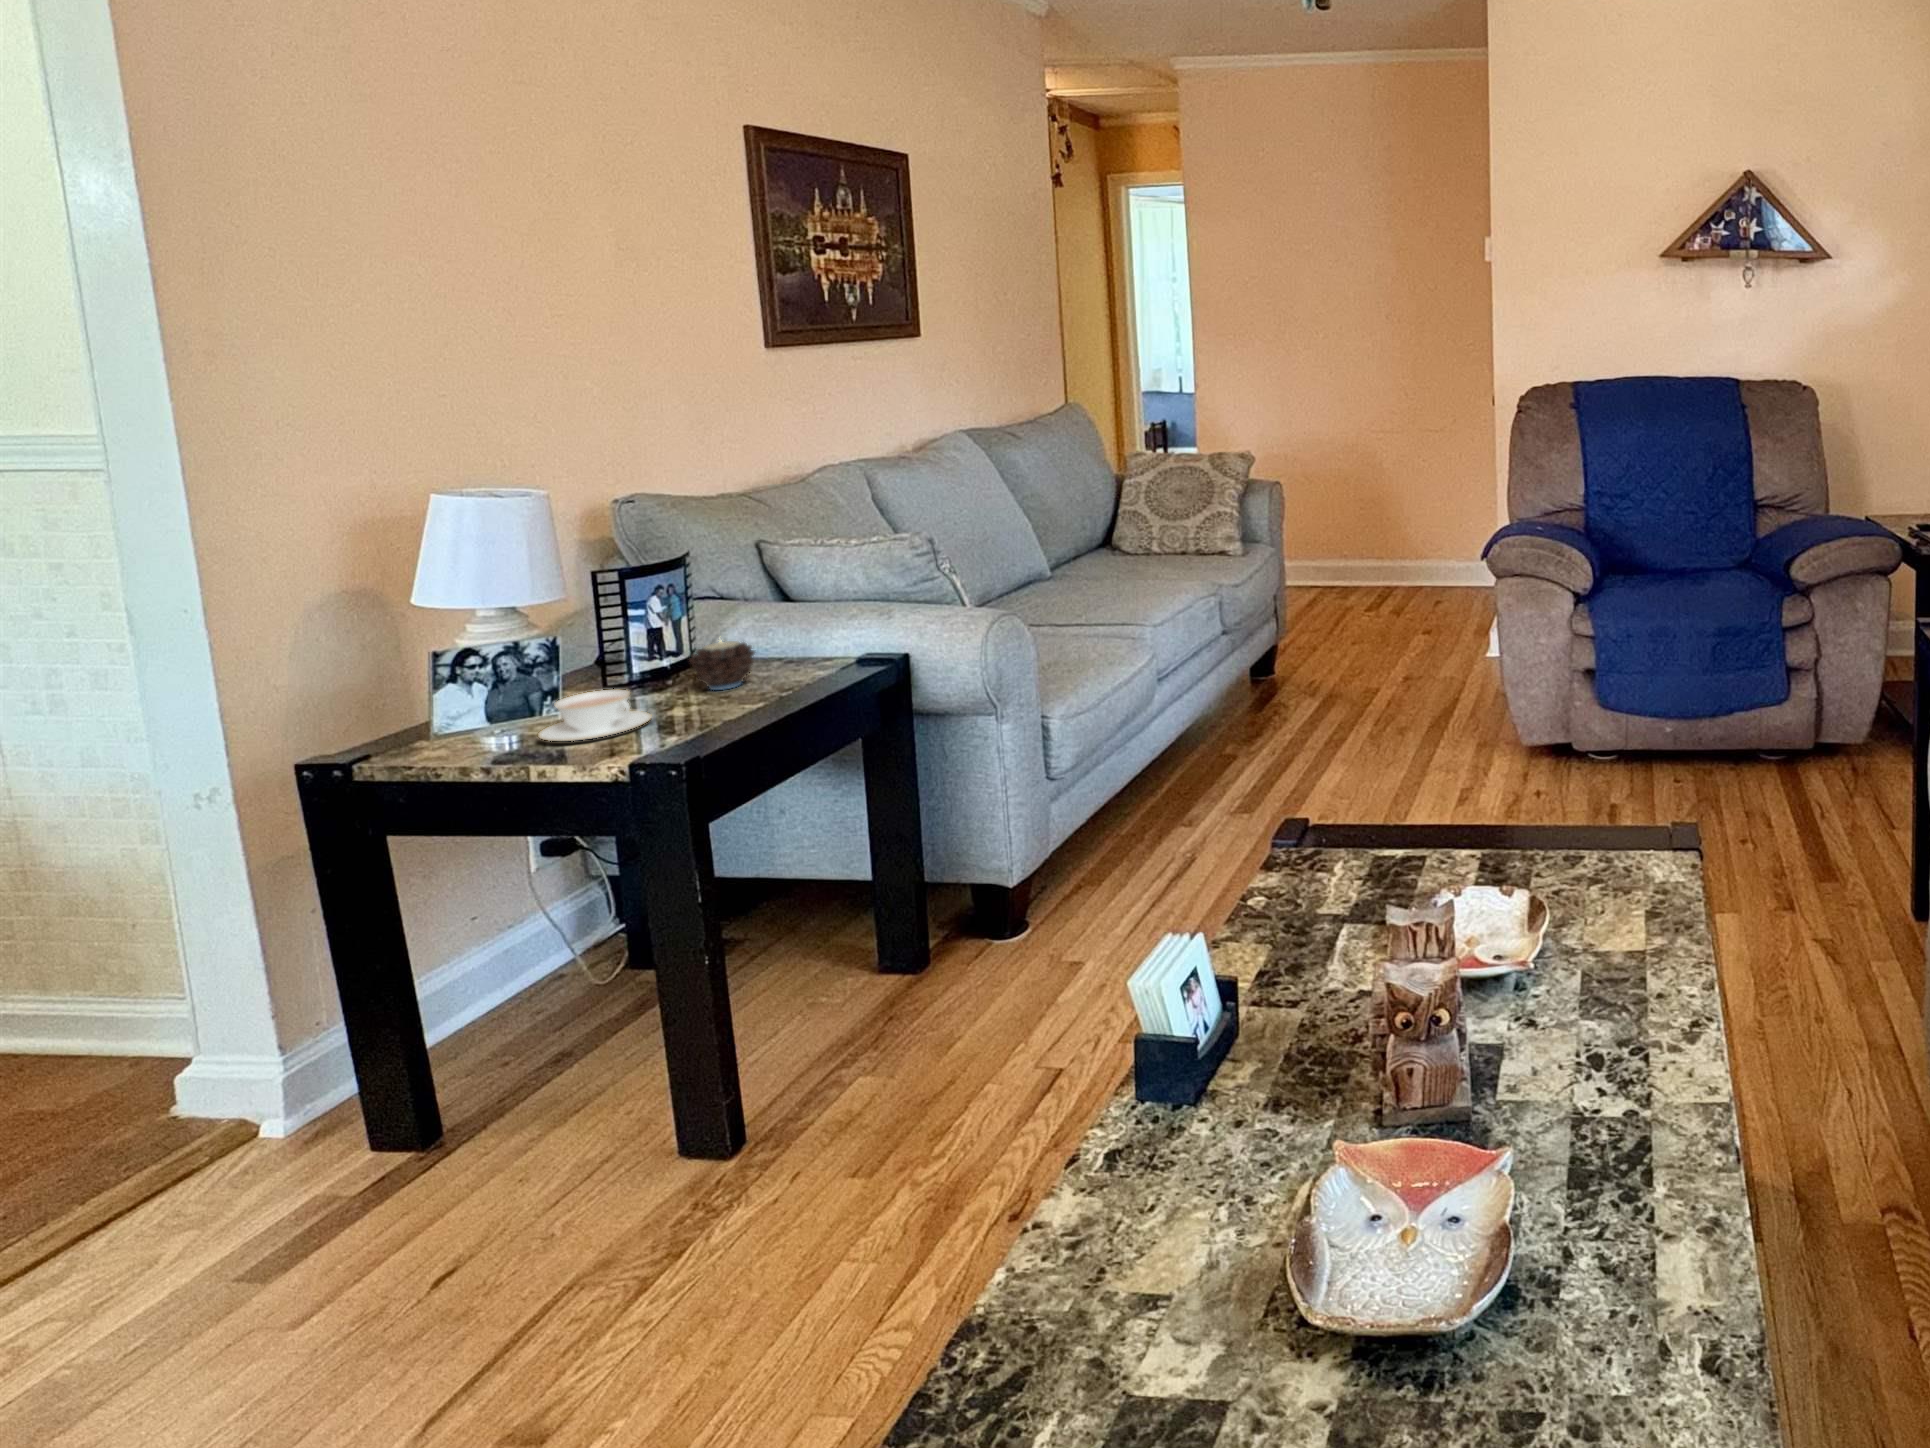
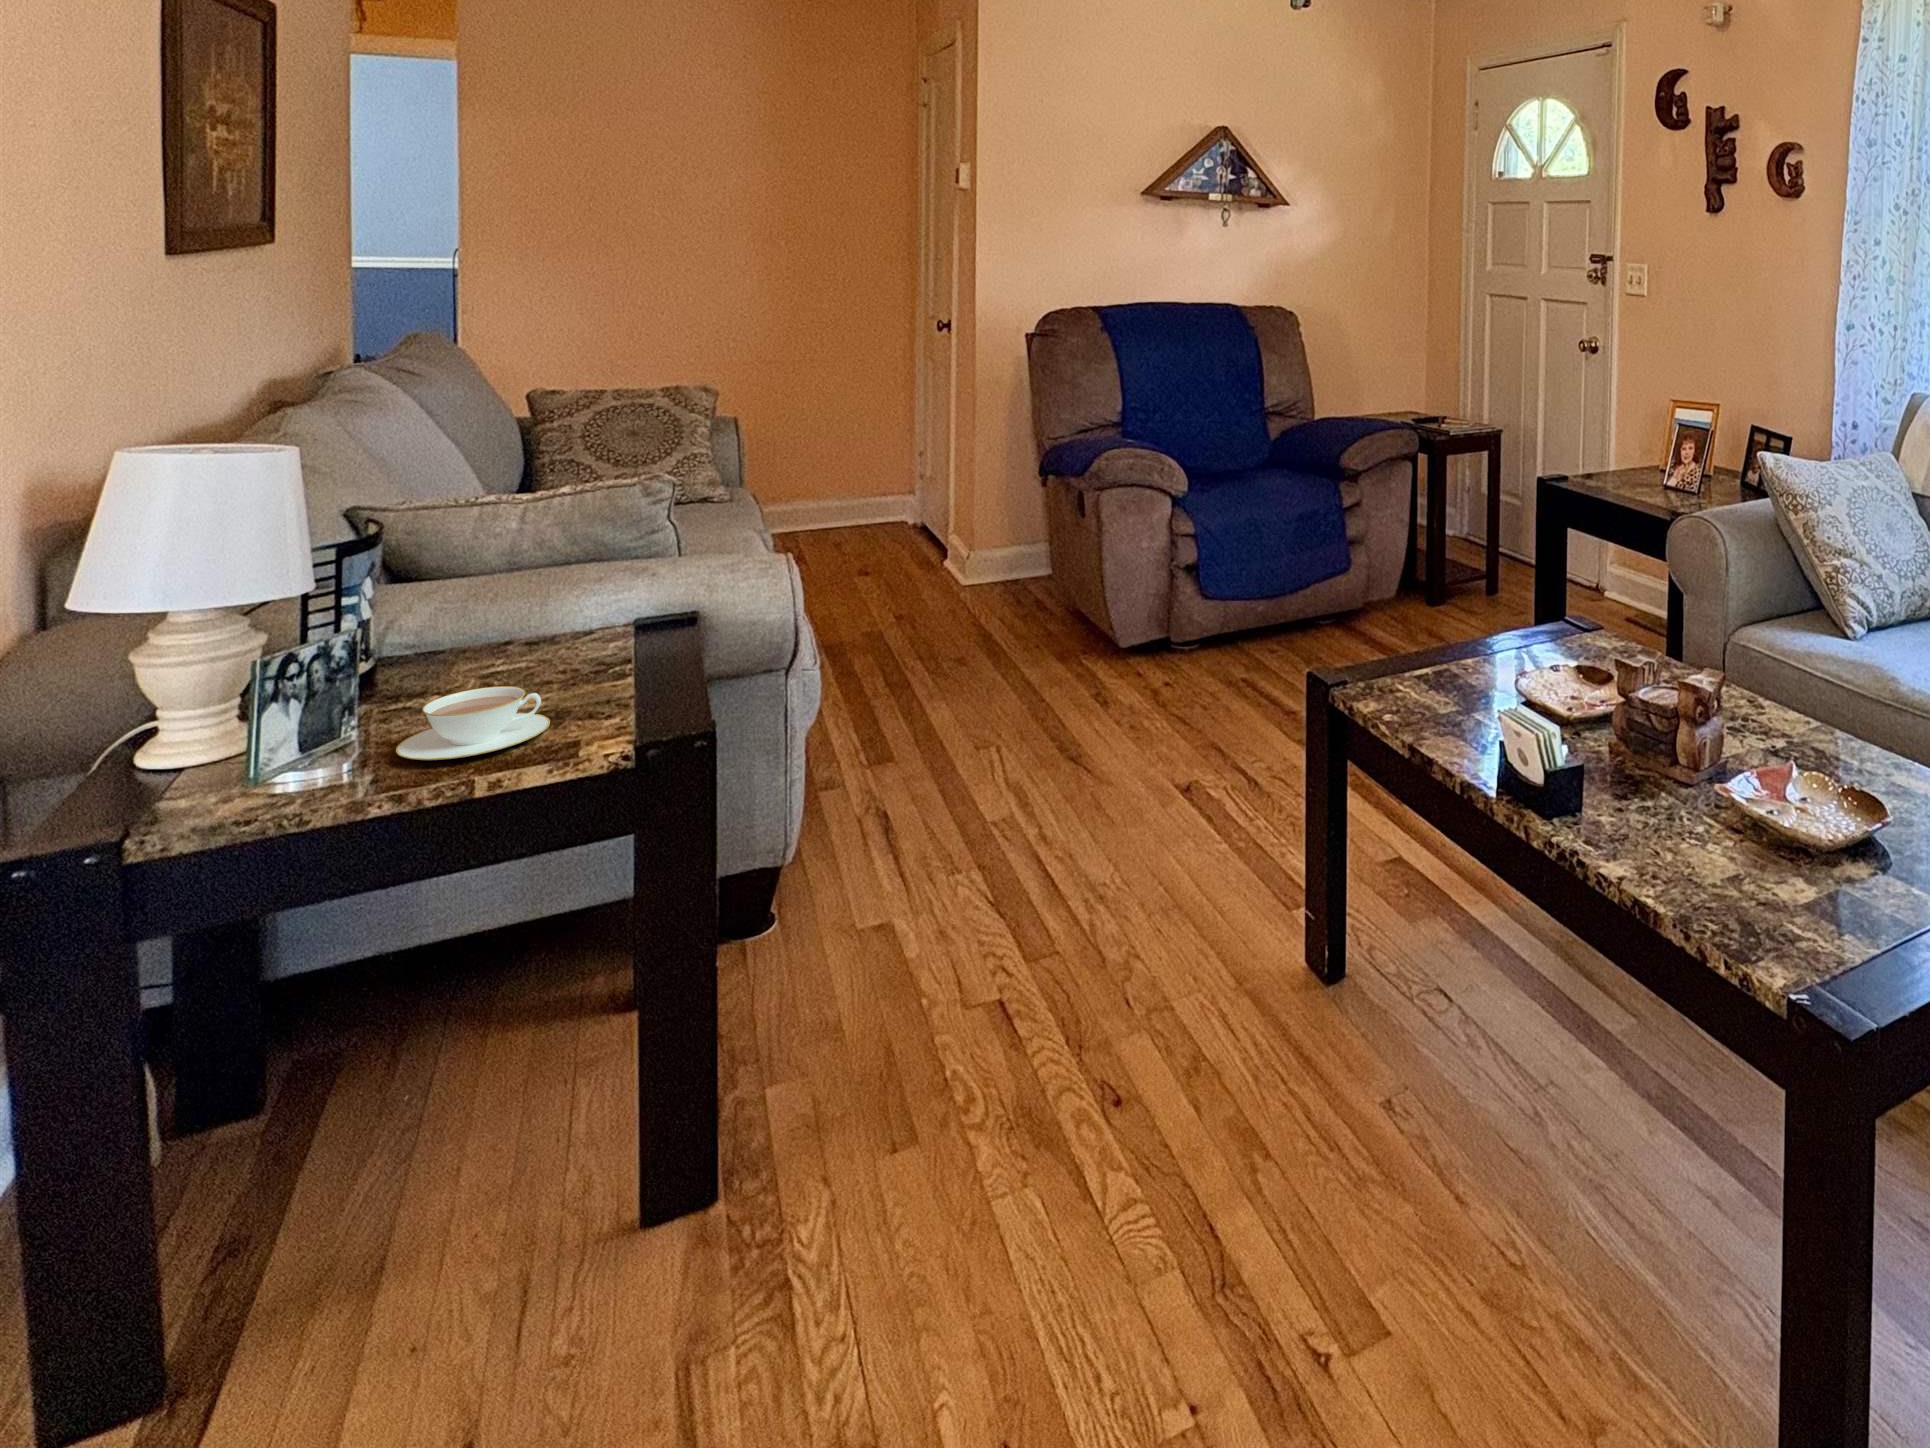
candle: present [690,641,755,690] -> none [486,615,570,684]

